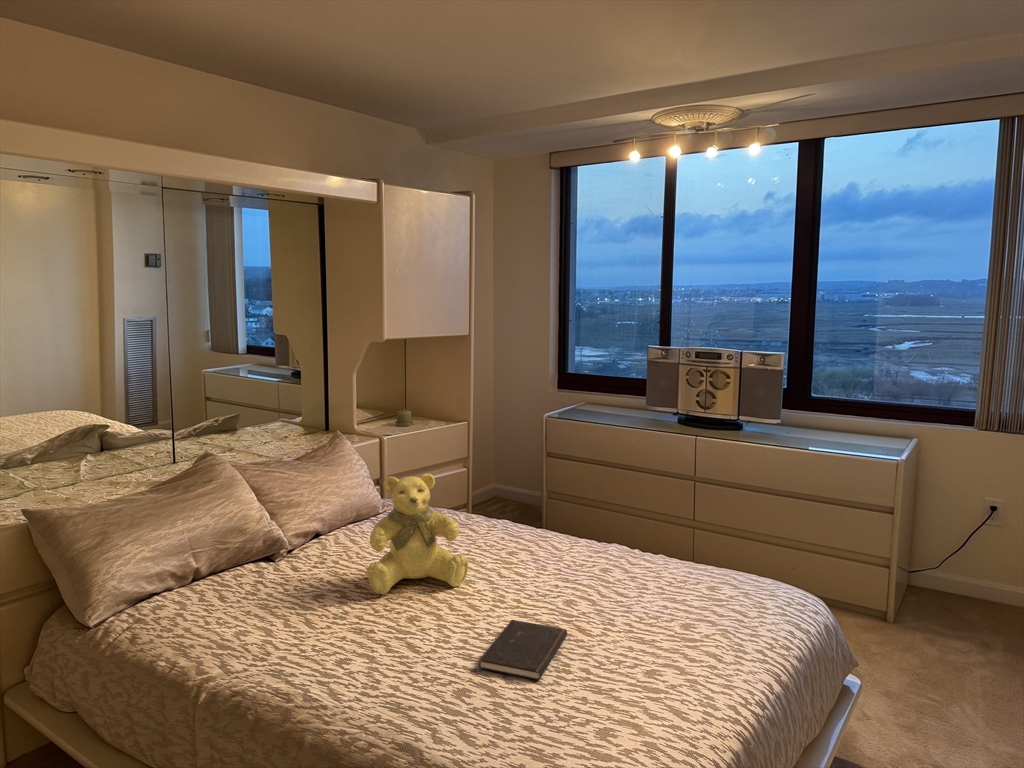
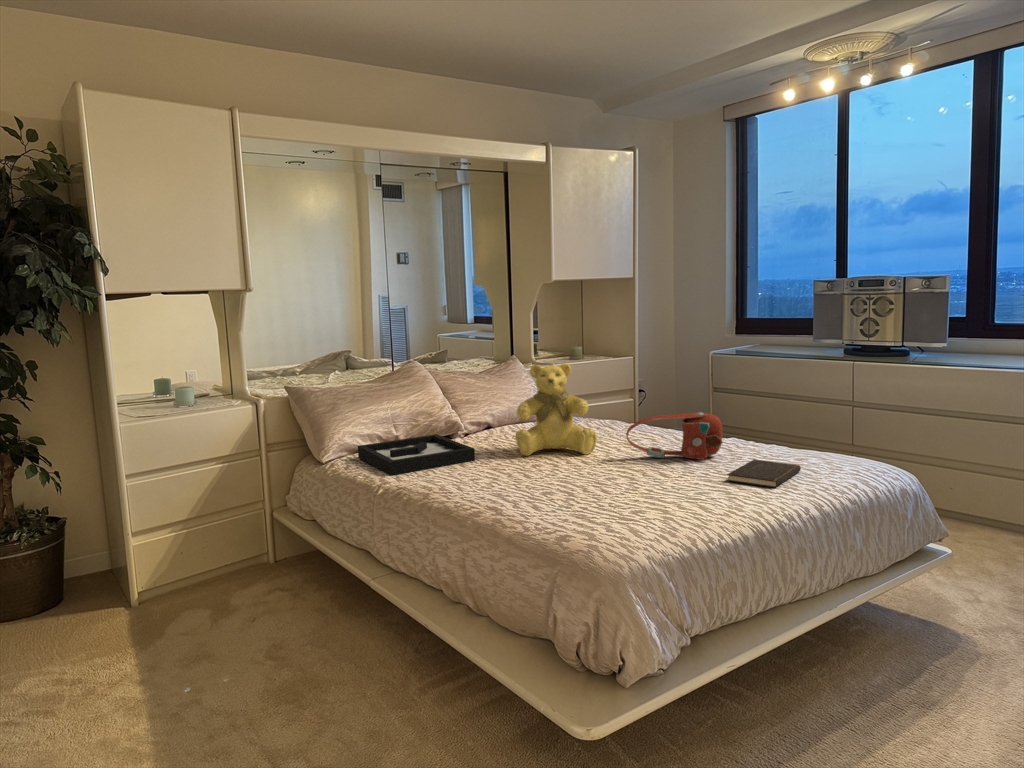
handbag: none [508,533,620,589] -> present [626,412,723,460]
decorative tray: none [142,564,315,655] -> present [358,434,475,476]
hardcover book: present [479,620,567,680] -> present [727,460,801,488]

